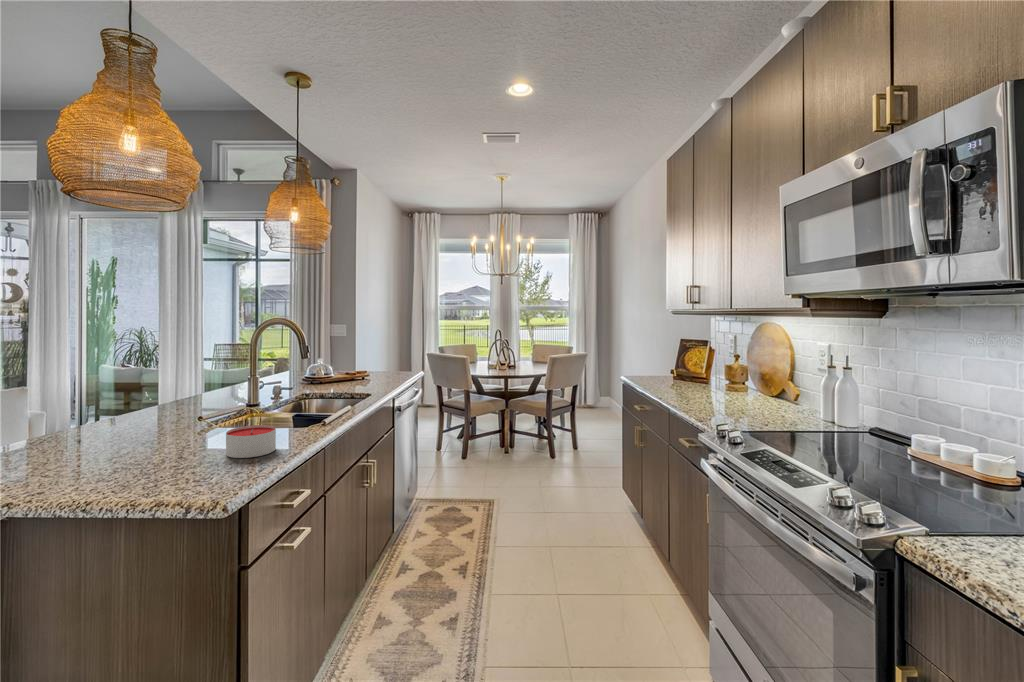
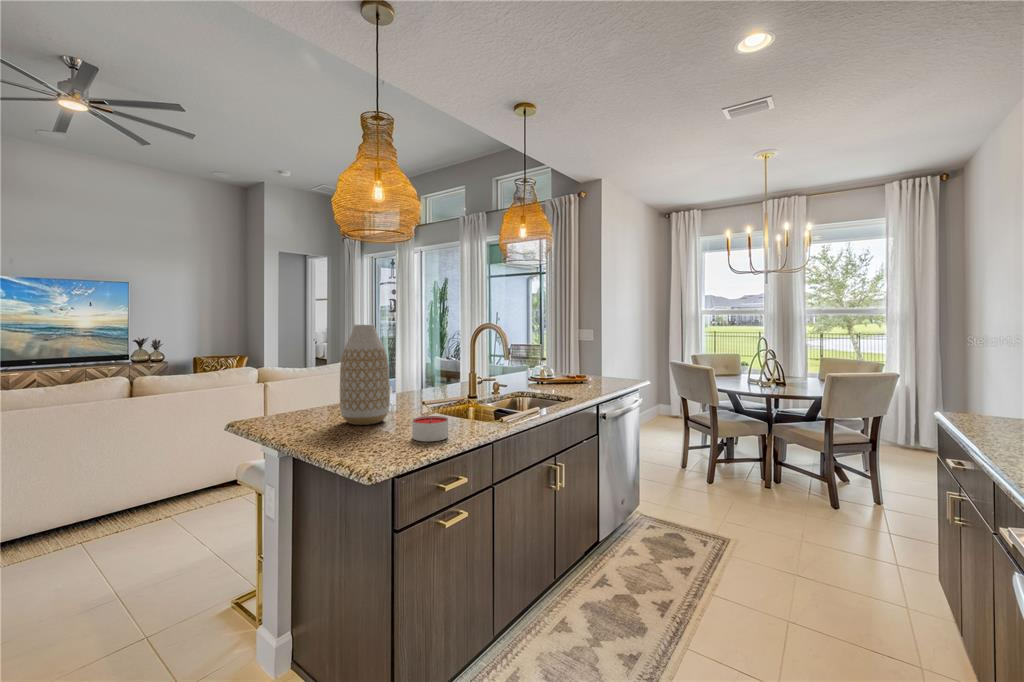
vase: none [75,312,164,453] -> present [340,325,390,425]

